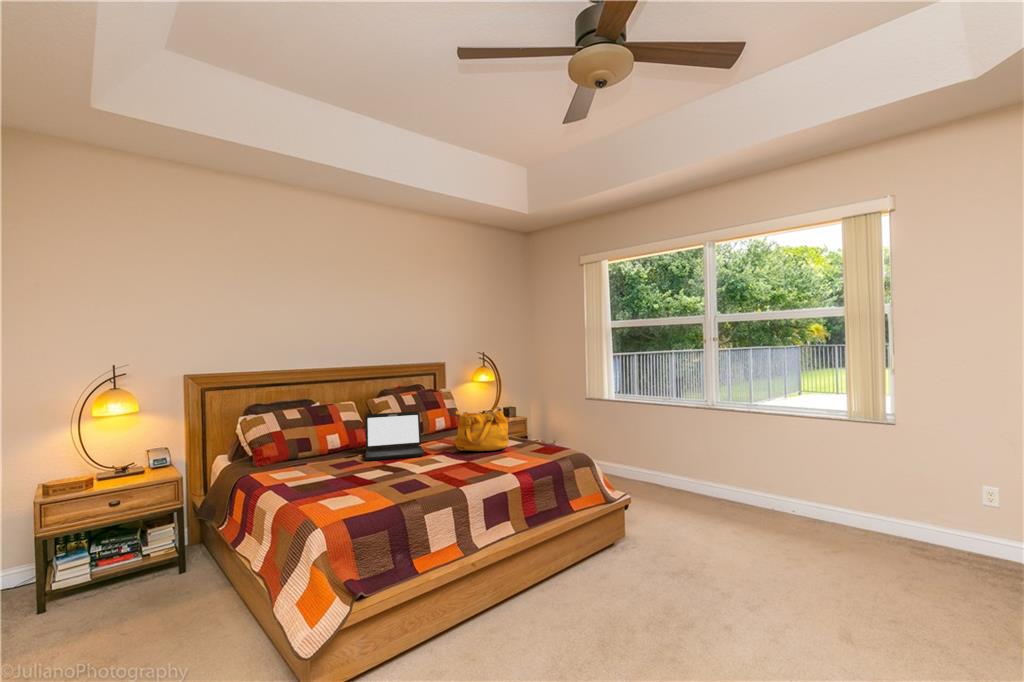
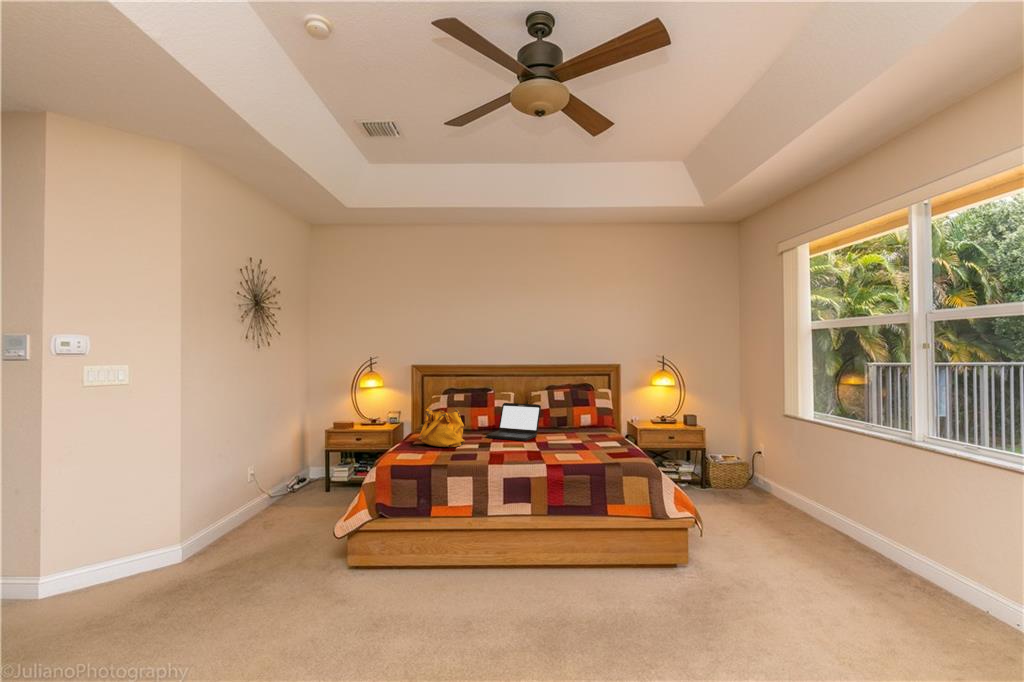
handbag: present [454,407,509,451] -> present [420,408,465,447]

